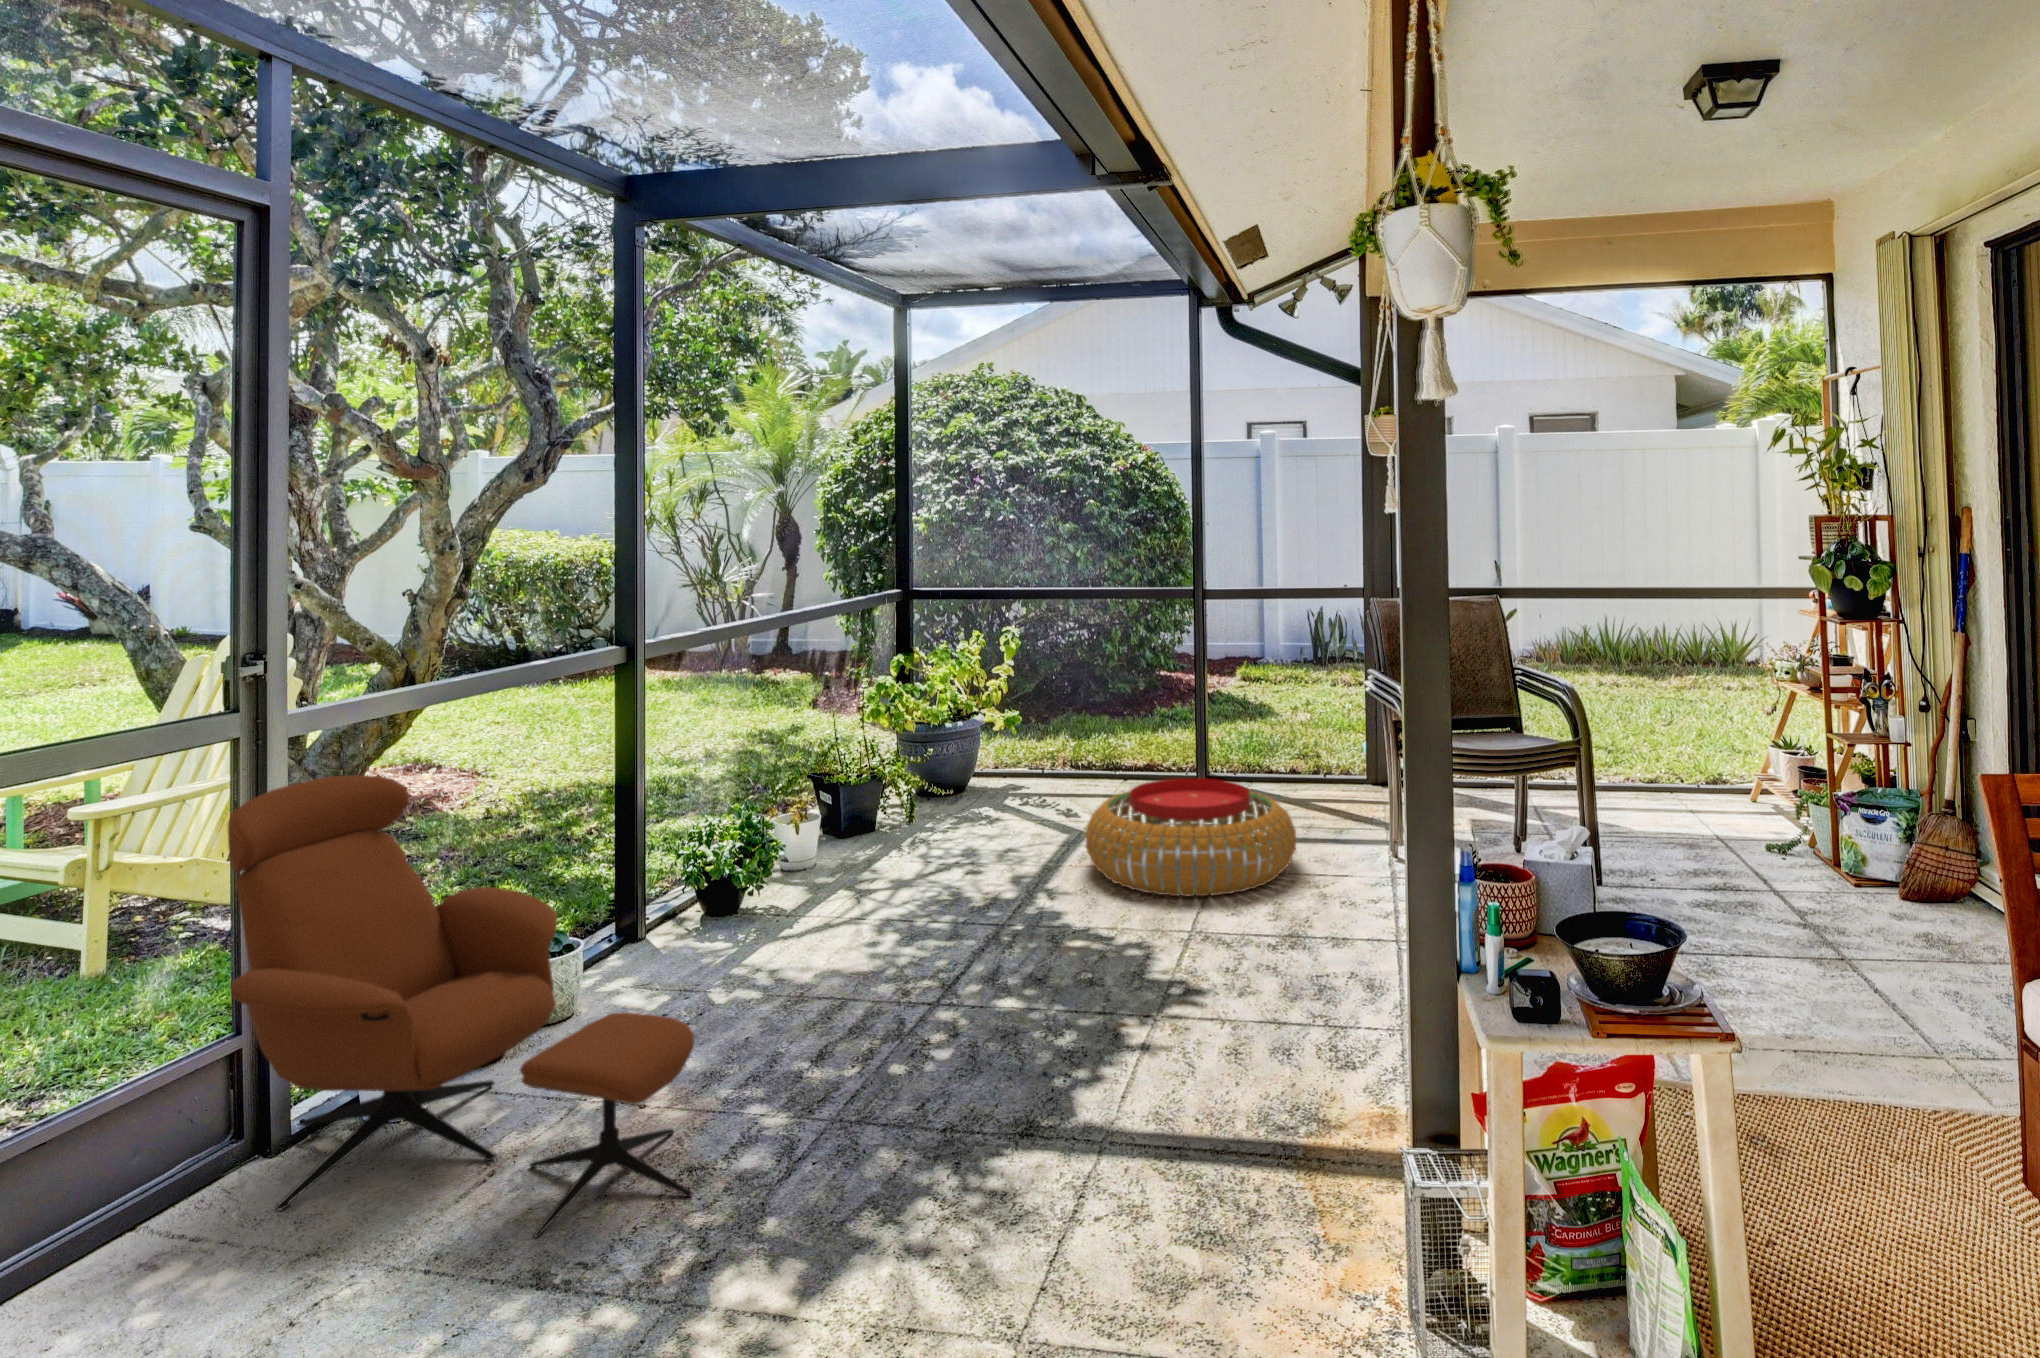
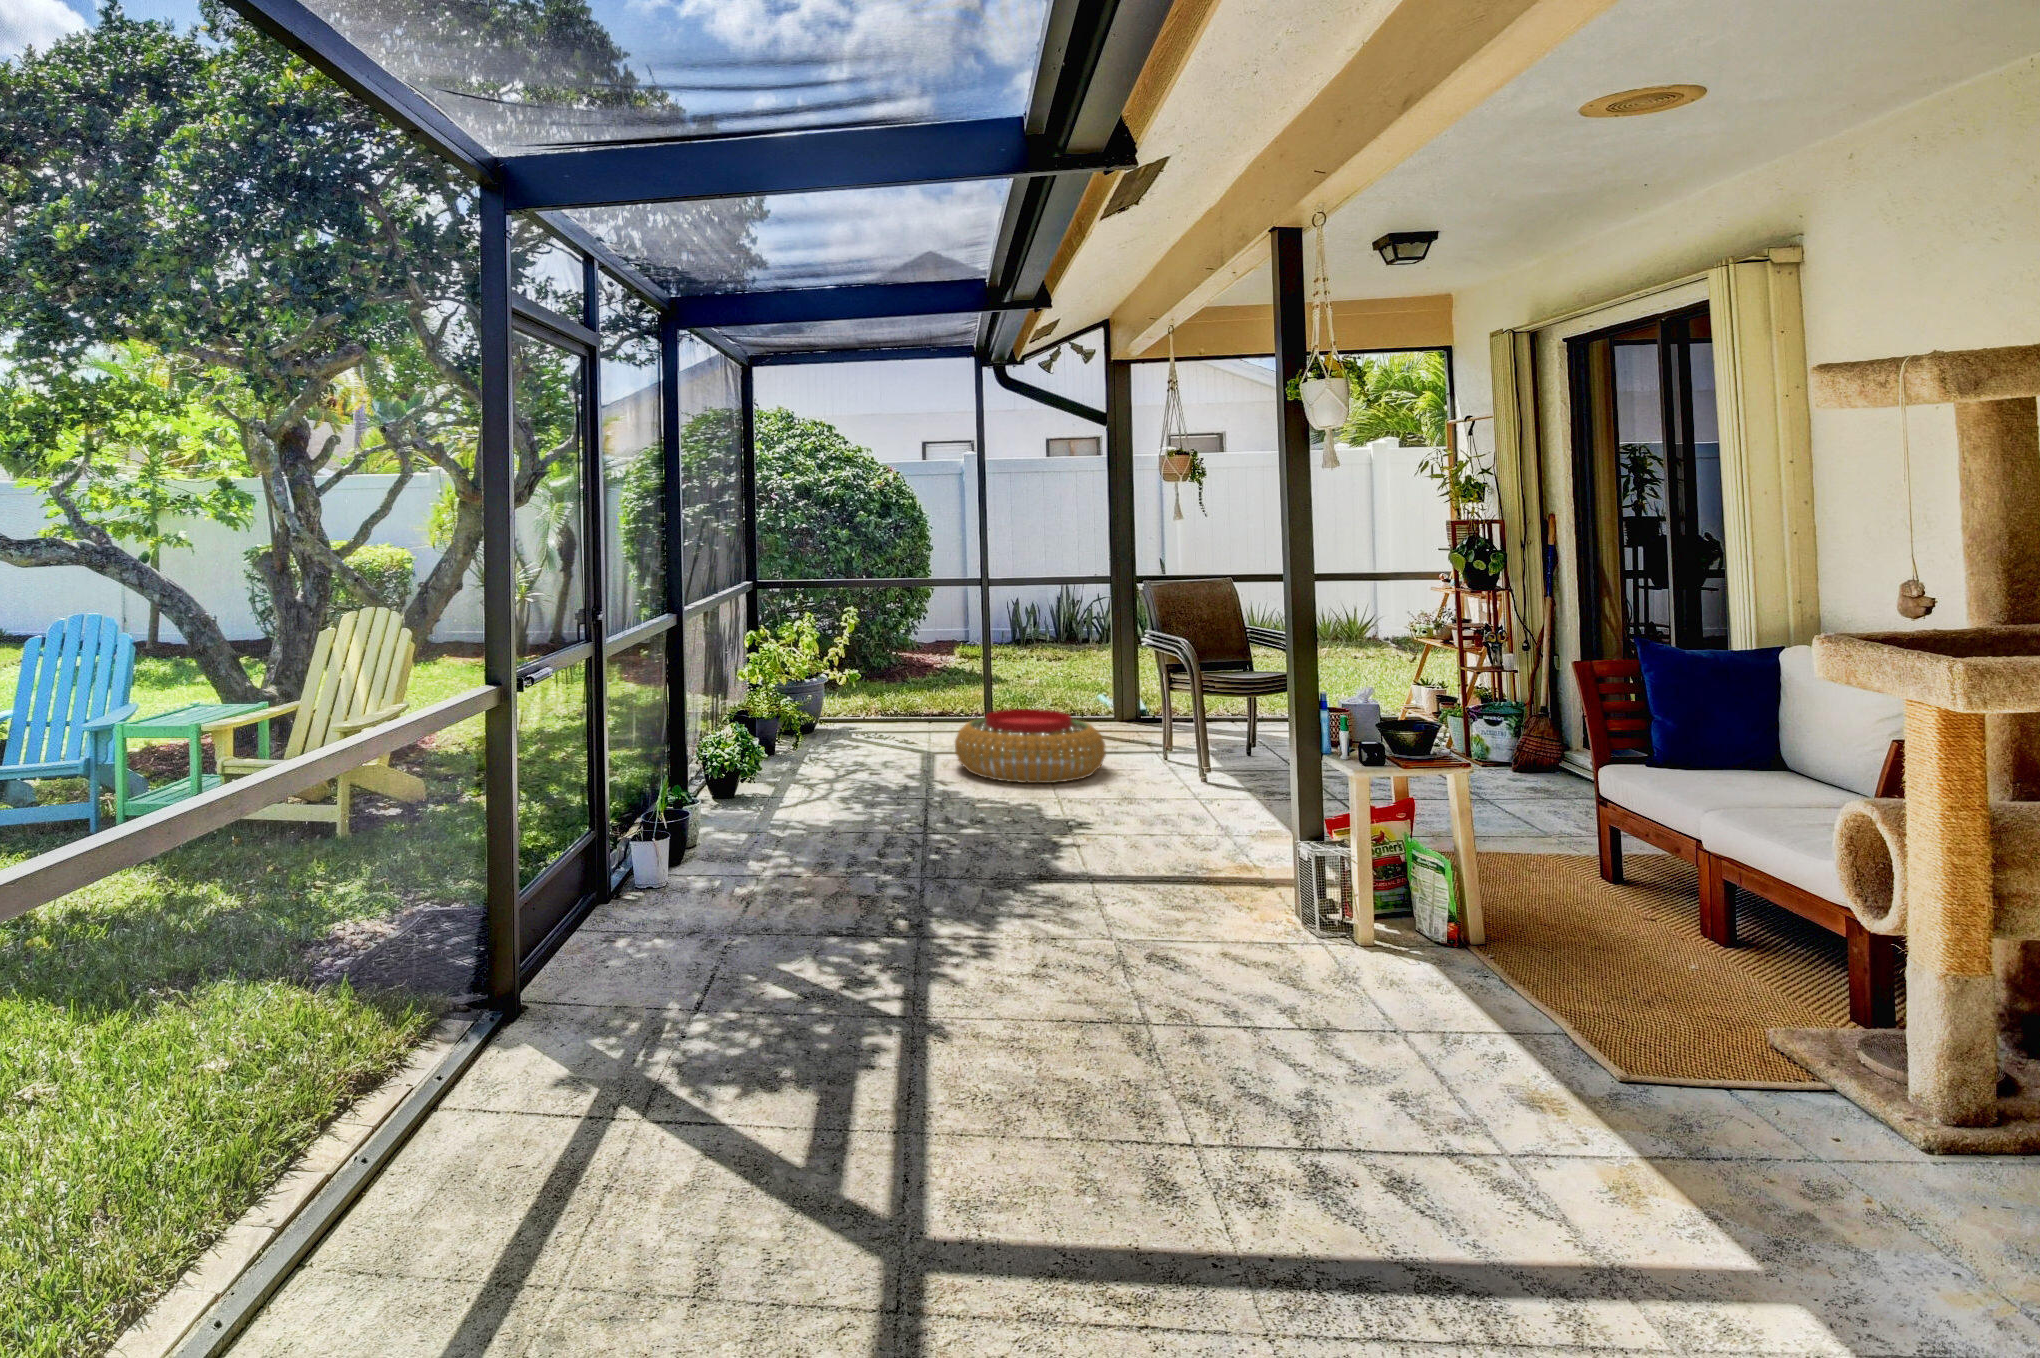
lounge chair: present [228,775,694,1237] -> none [600,685,893,921]

